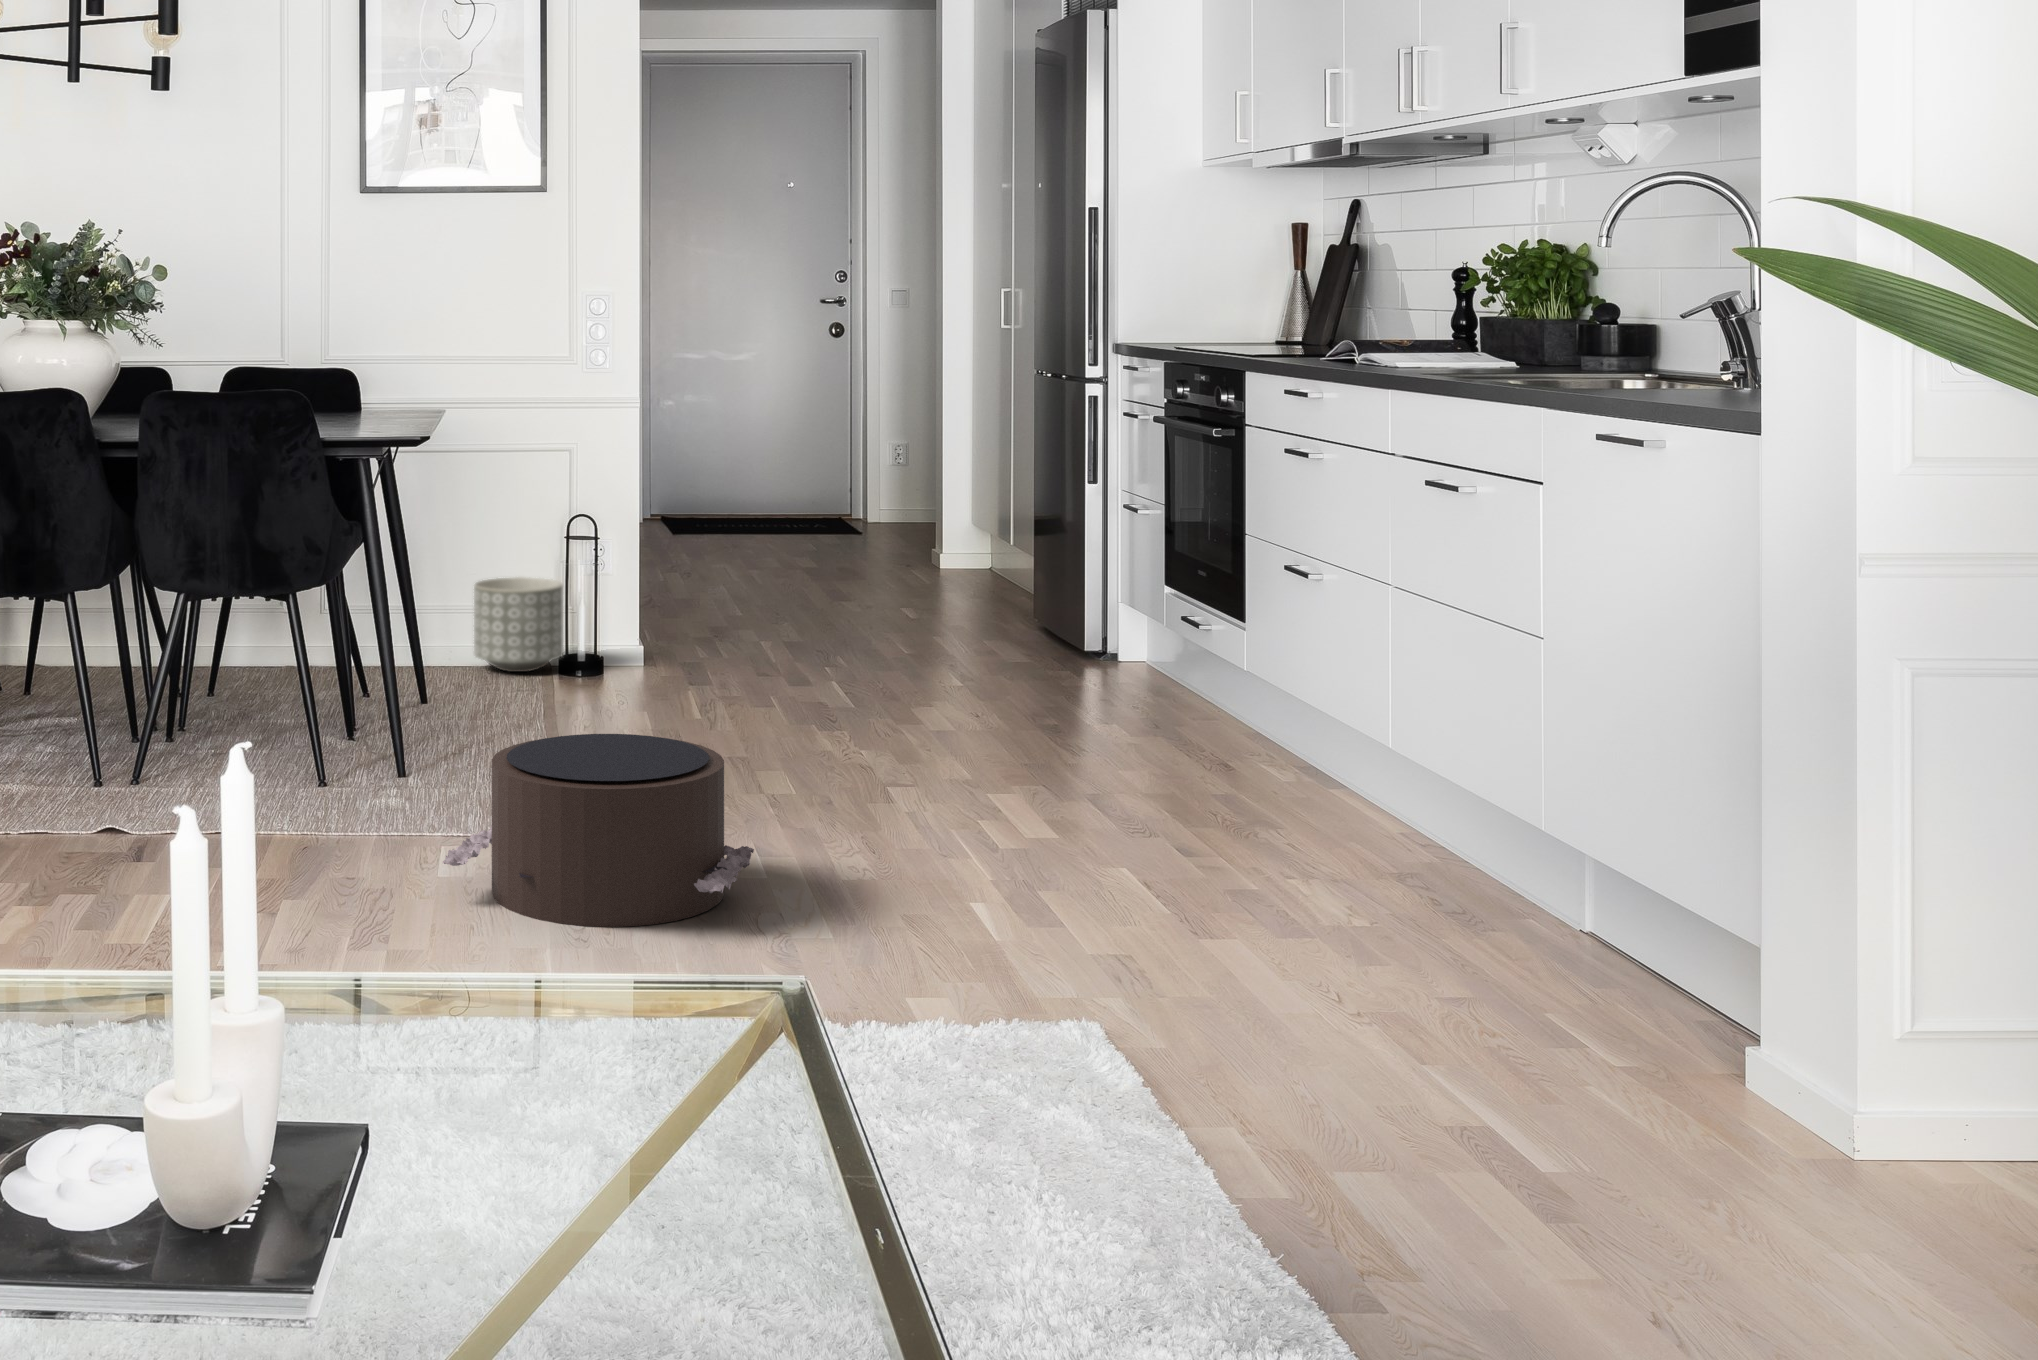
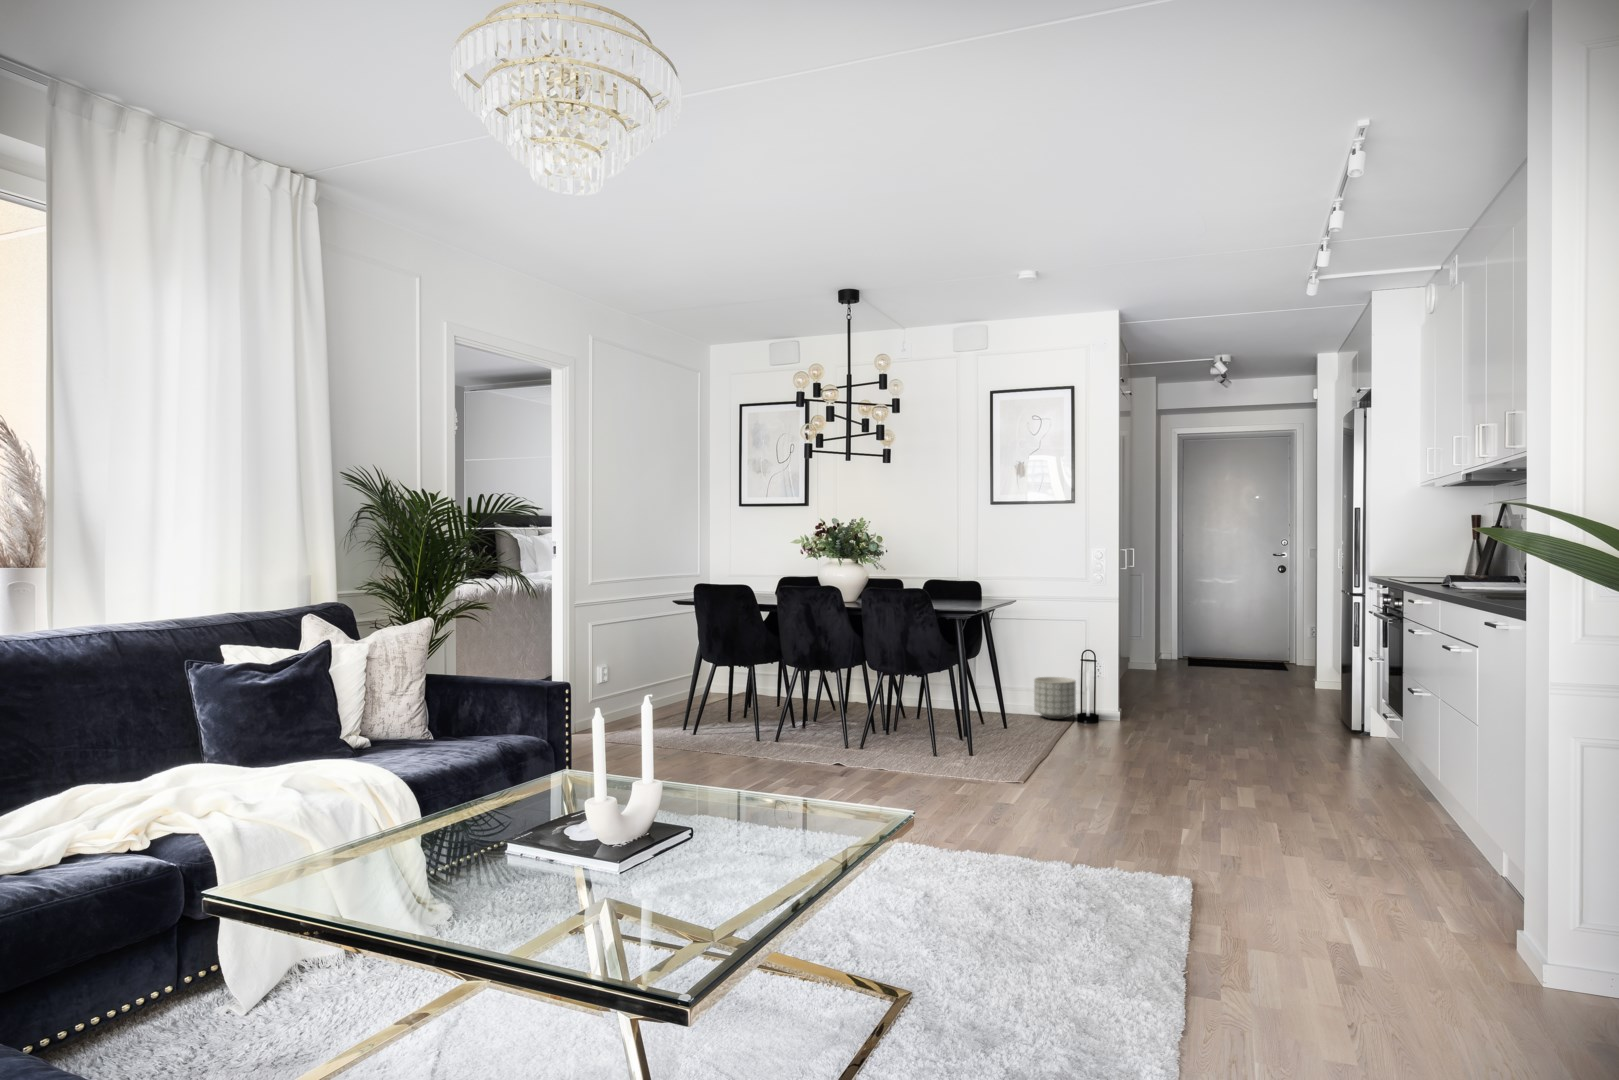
pouf: present [442,734,754,927] -> none [948,740,1086,820]

